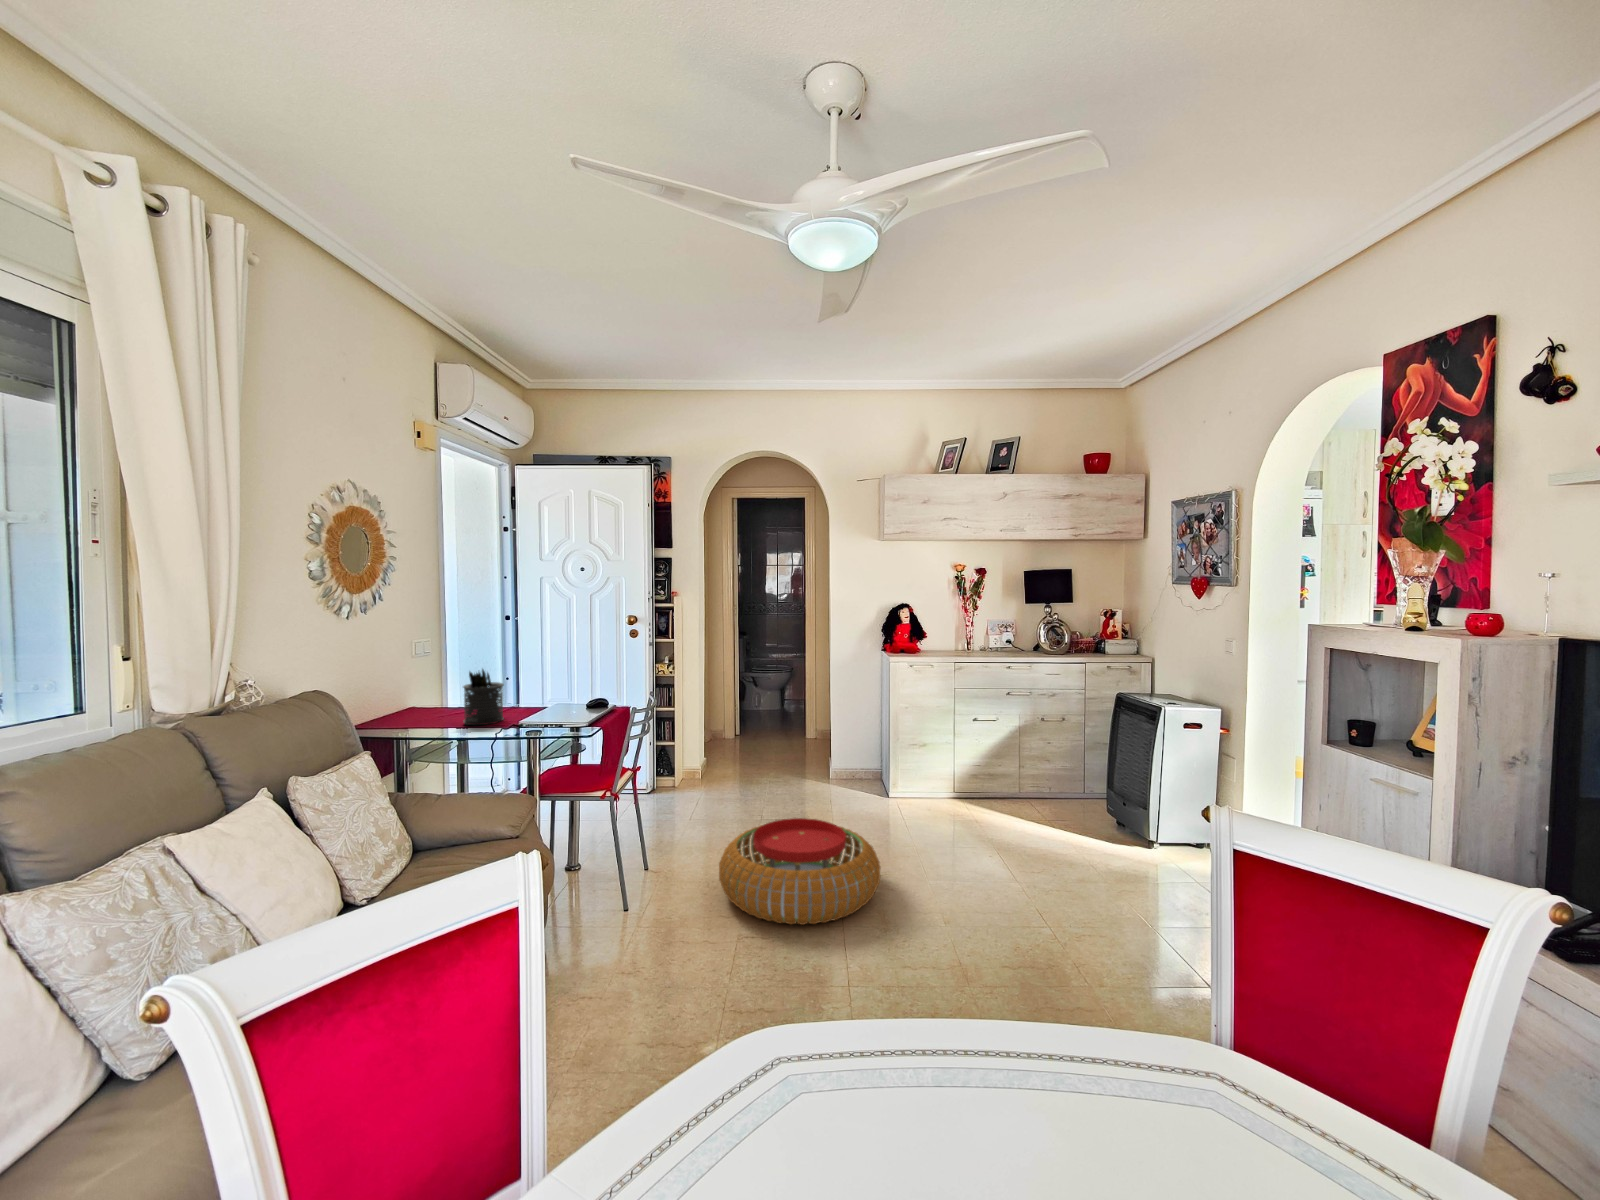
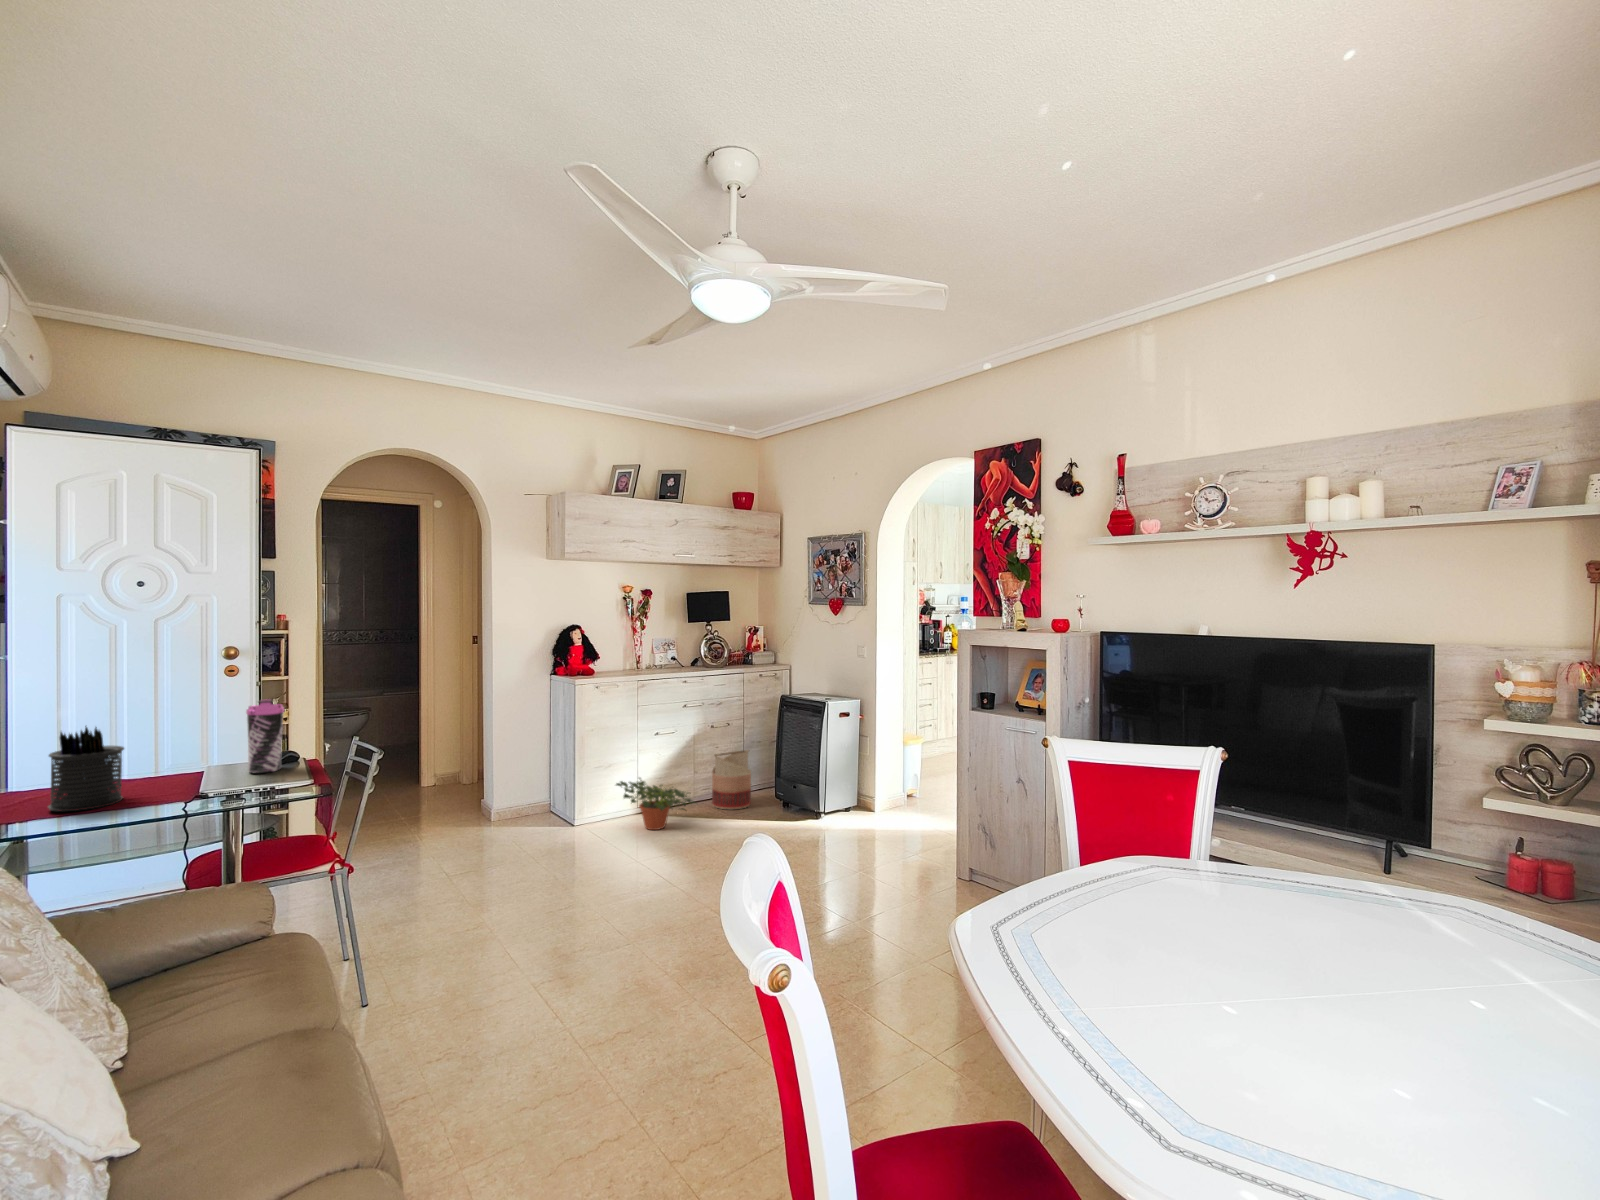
water bottle: none [575,658,600,714] -> present [246,699,284,773]
basket: none [1038,747,1085,811] -> present [712,750,751,809]
potted plant: none [923,759,1007,816] -> present [616,778,694,830]
pouf: present [719,818,880,925] -> none [468,851,647,961]

